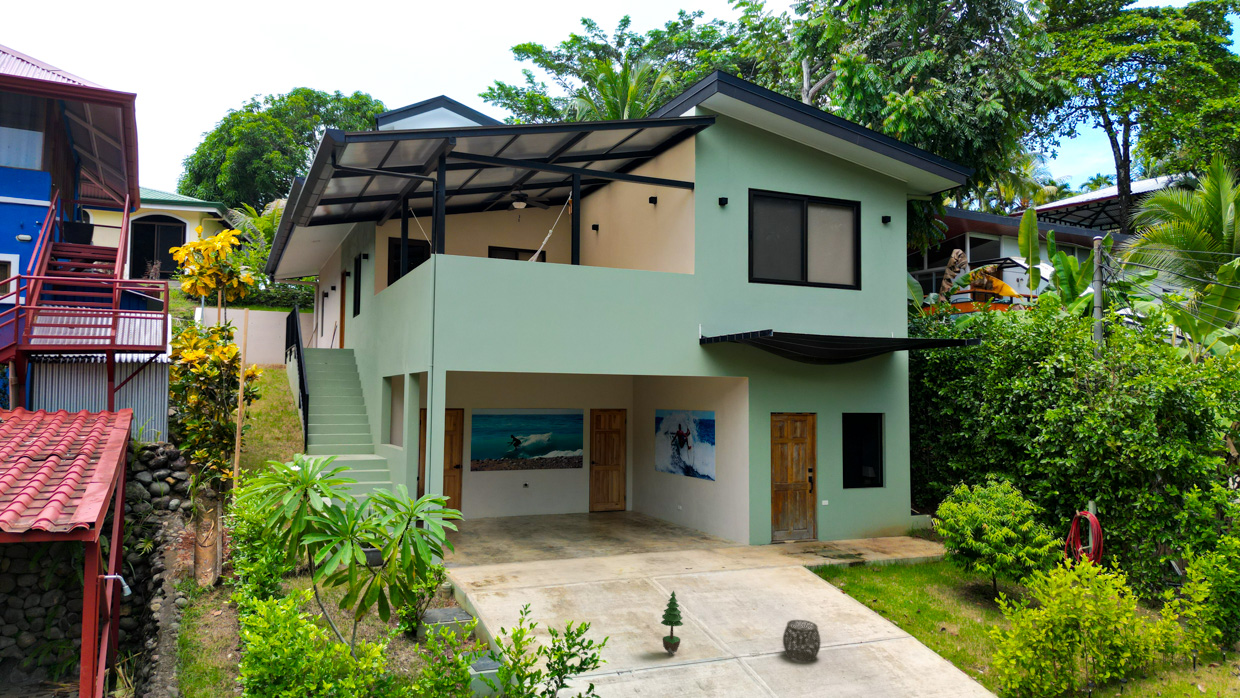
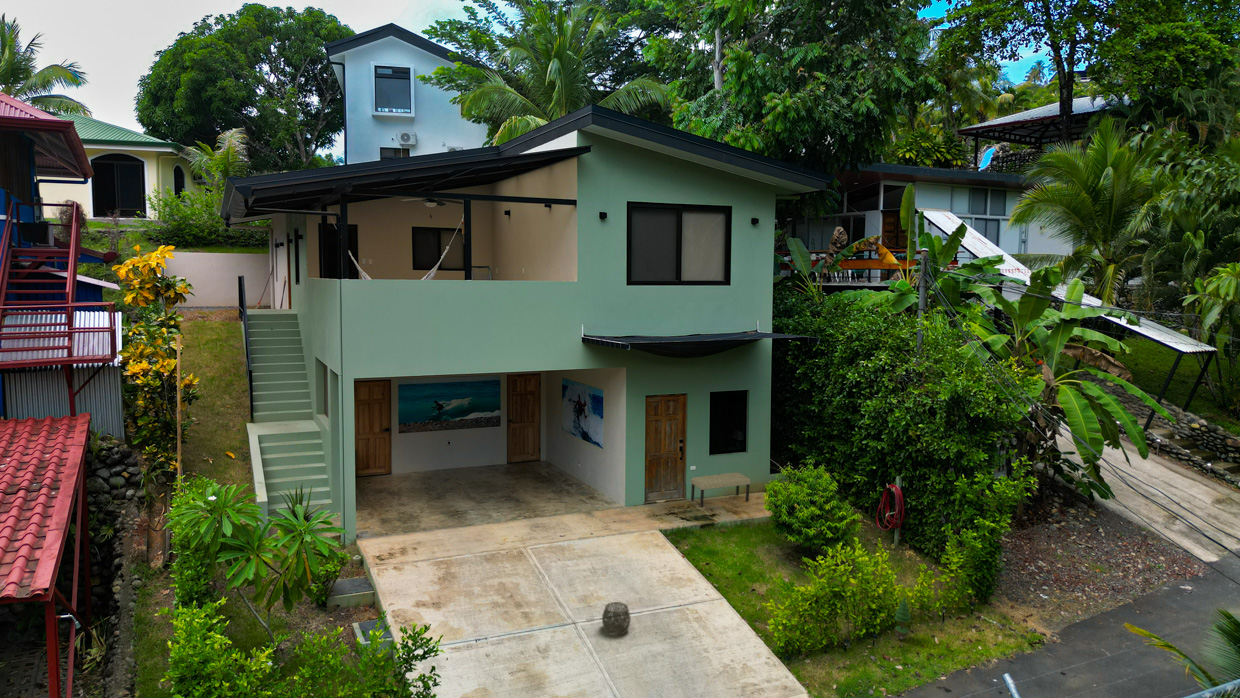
bench: none [823,510,893,548] -> present [691,473,751,507]
potted tree: present [661,591,683,654] -> present [894,597,911,639]

